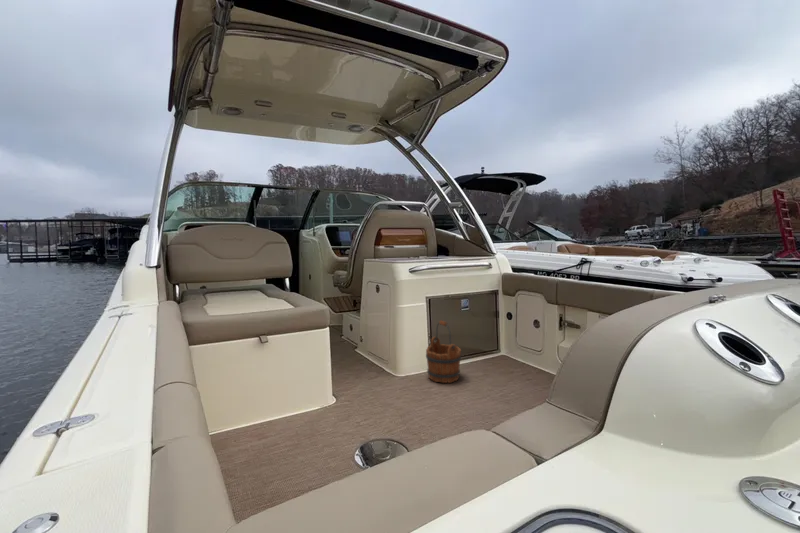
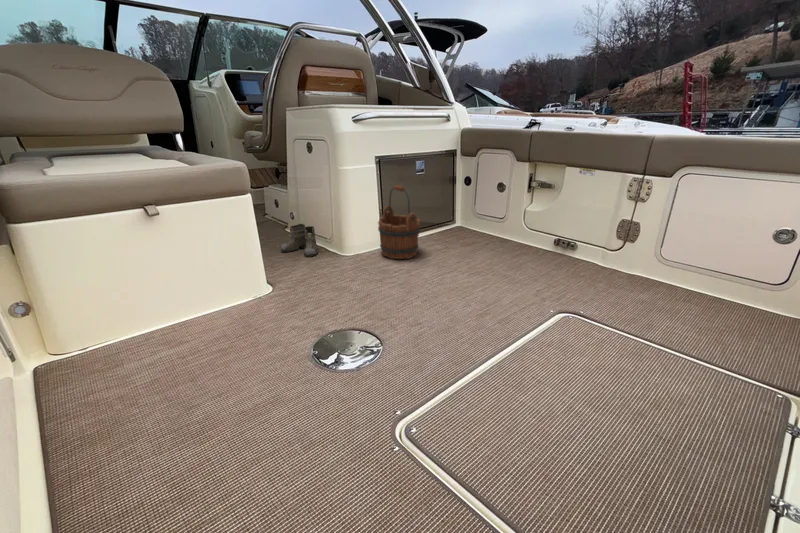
boots: none [349,348,384,376] -> present [281,224,318,257]

